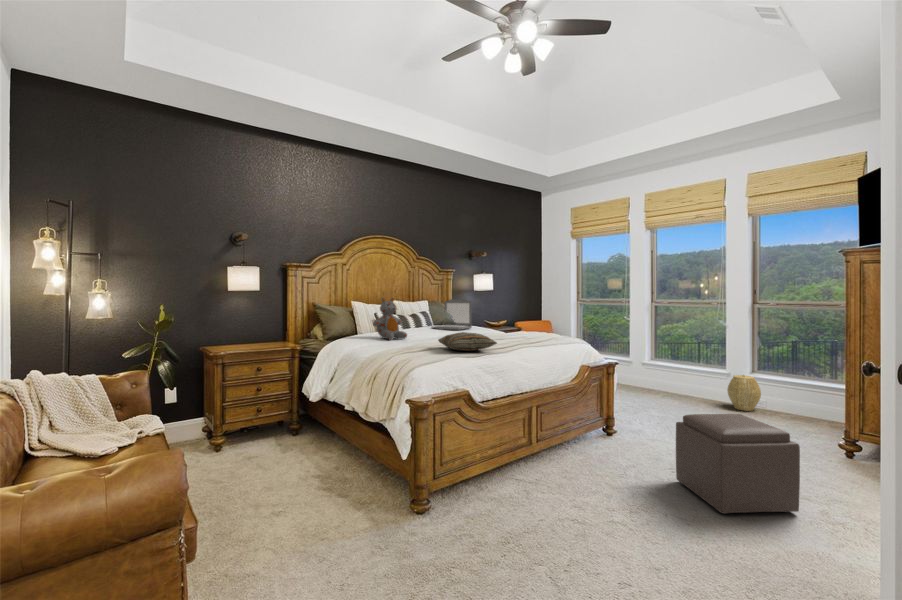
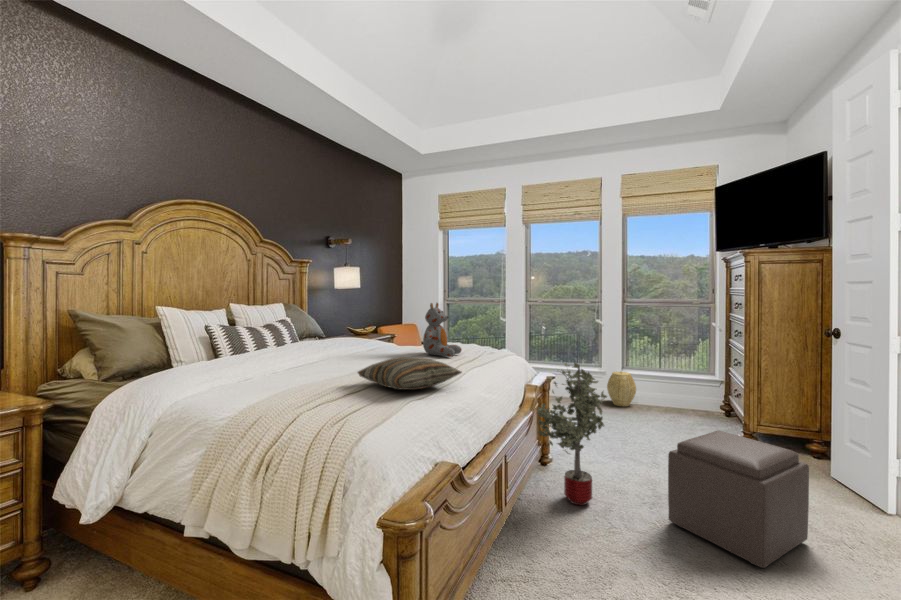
stuffed bear: present [373,298,407,340] -> present [423,303,462,357]
laptop: present [432,299,472,330] -> none [292,300,349,344]
potted tree: none [575,347,645,461] -> present [537,363,607,505]

